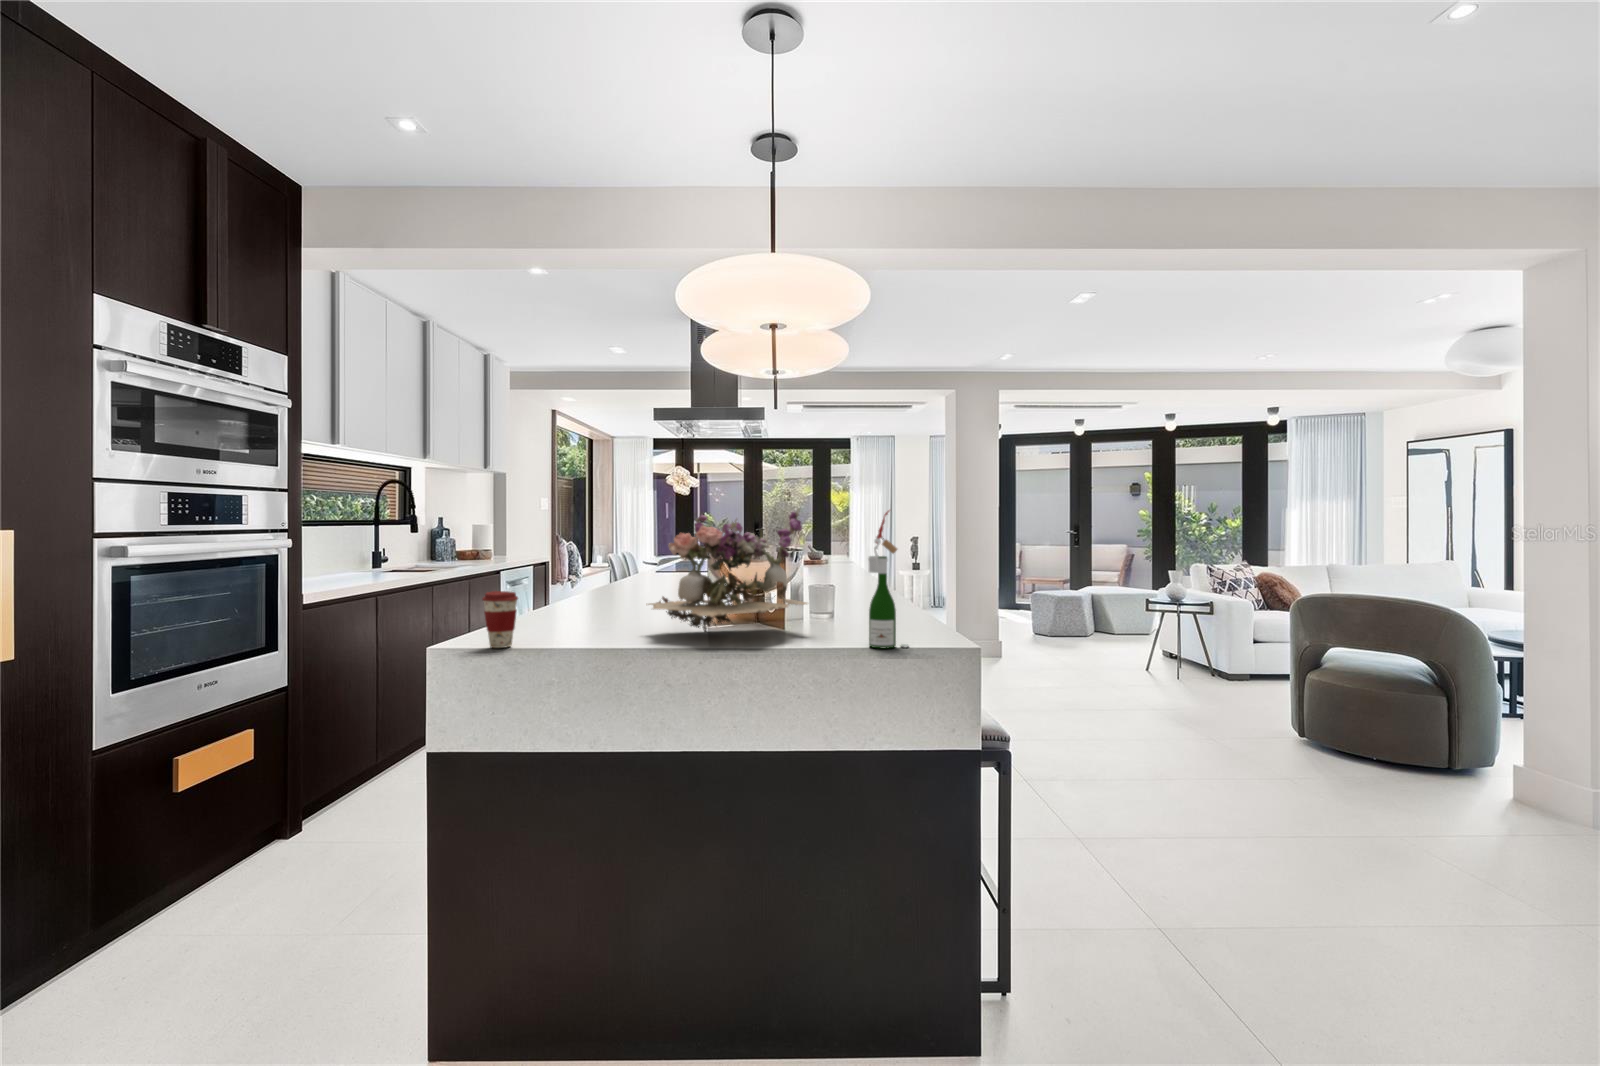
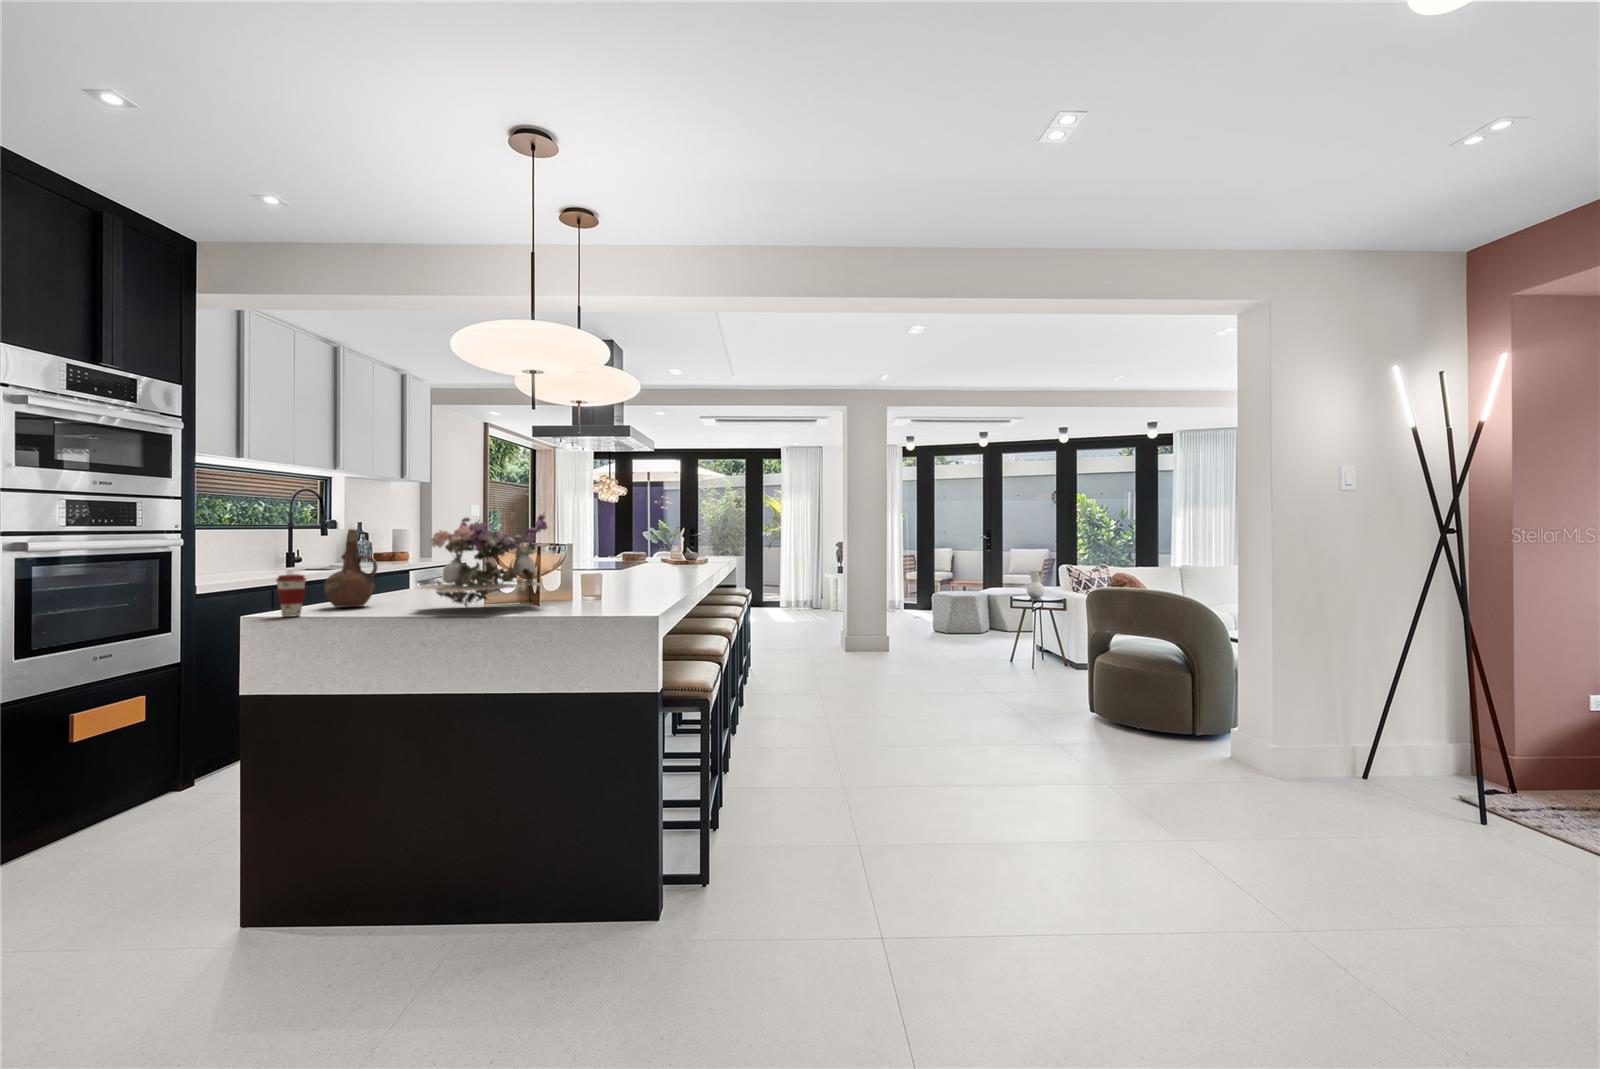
wine bottle: present [868,511,909,648] -> none [569,512,600,616]
ceramic pitcher: none [521,531,582,632] -> present [324,529,378,607]

